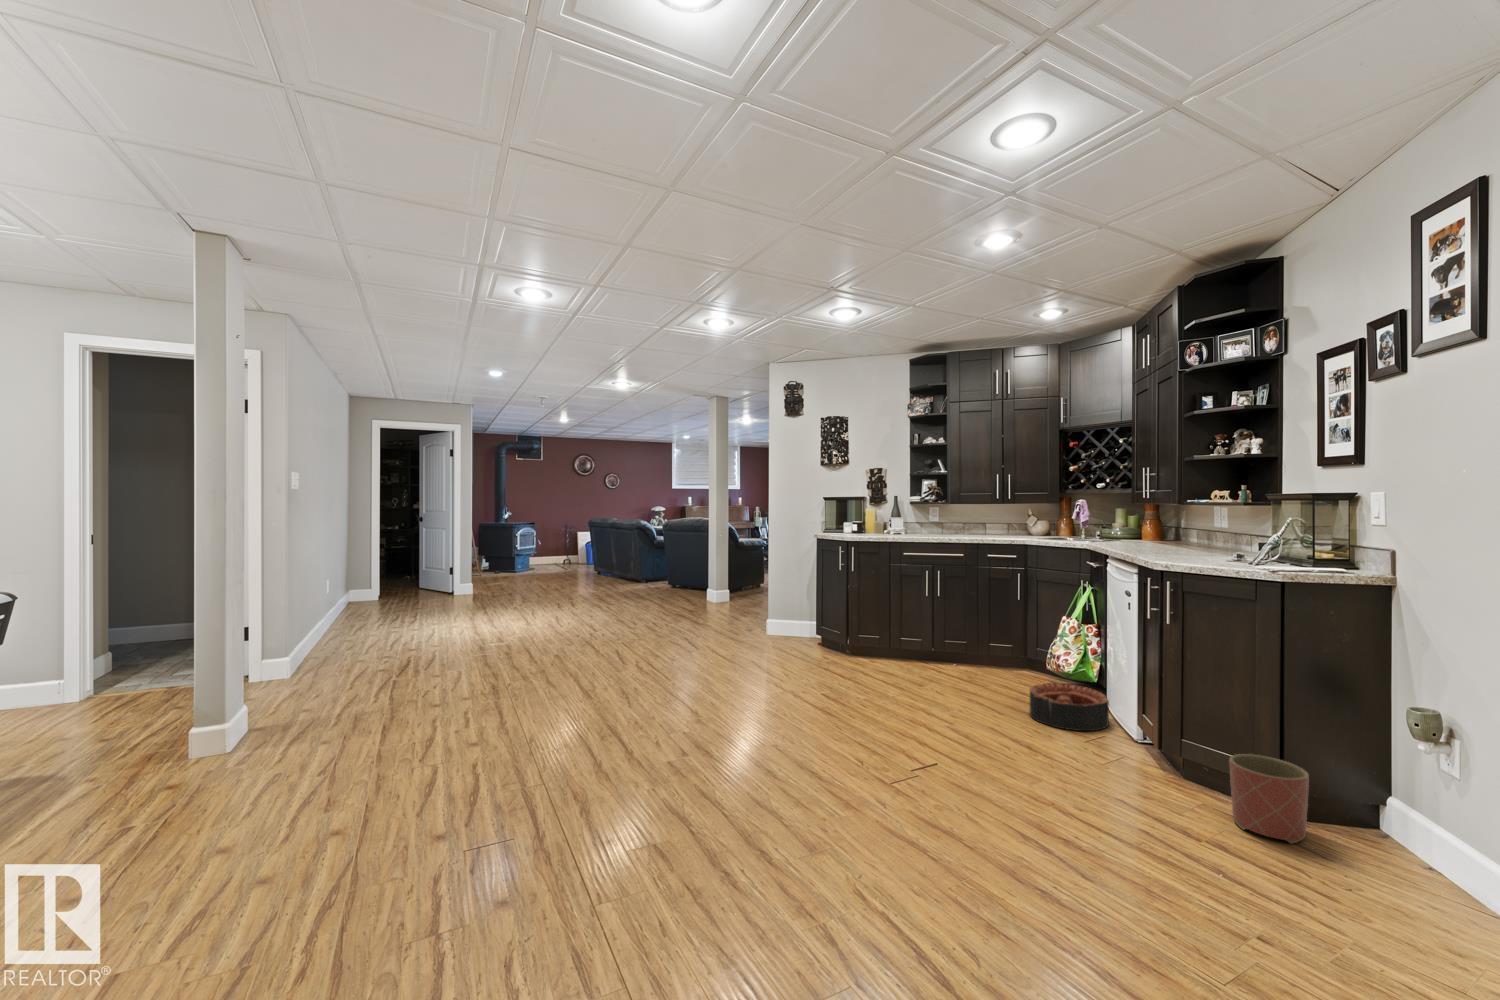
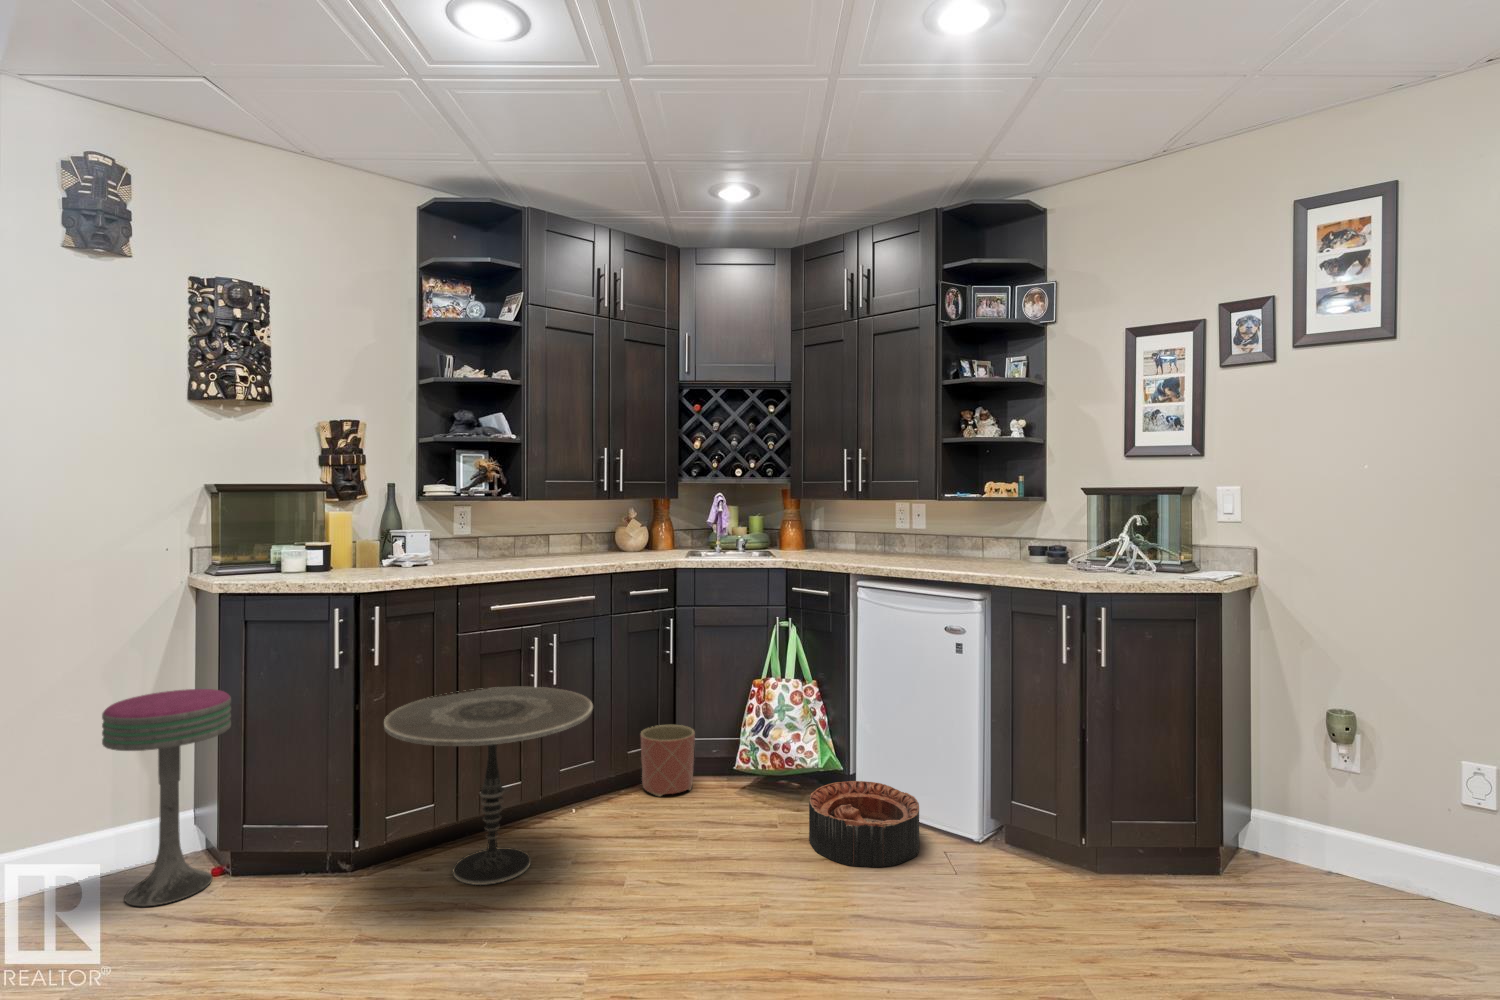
bar stool: none [779,575,817,648] -> present [102,689,231,907]
side table: none [843,593,935,674] -> present [384,687,593,885]
planter: present [1229,754,1309,844] -> present [641,725,695,797]

